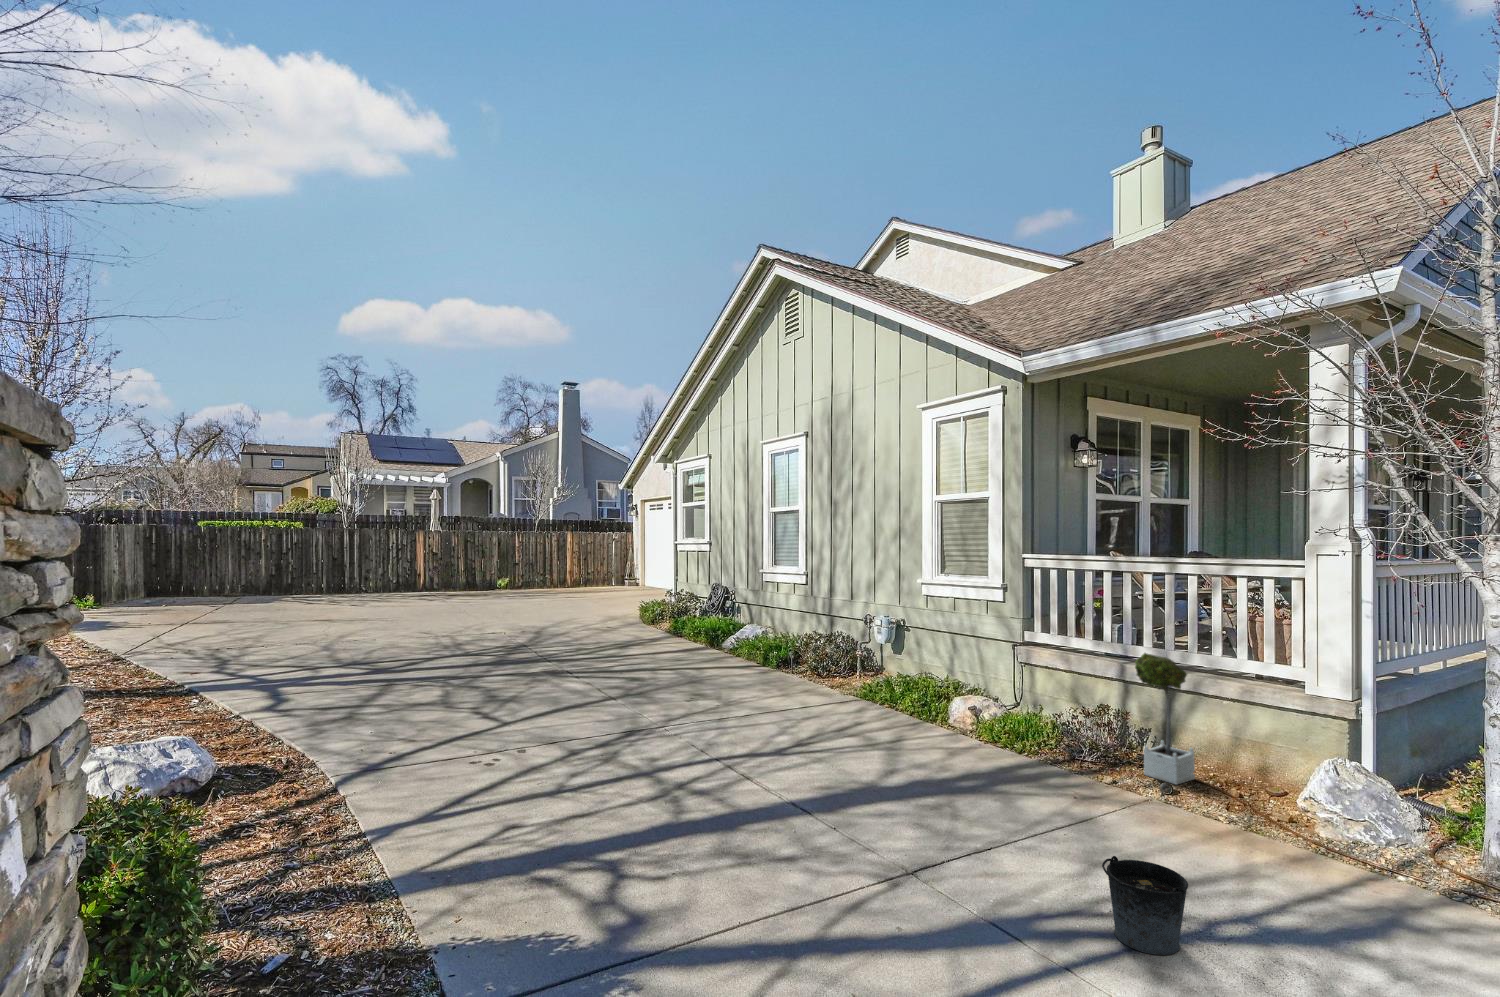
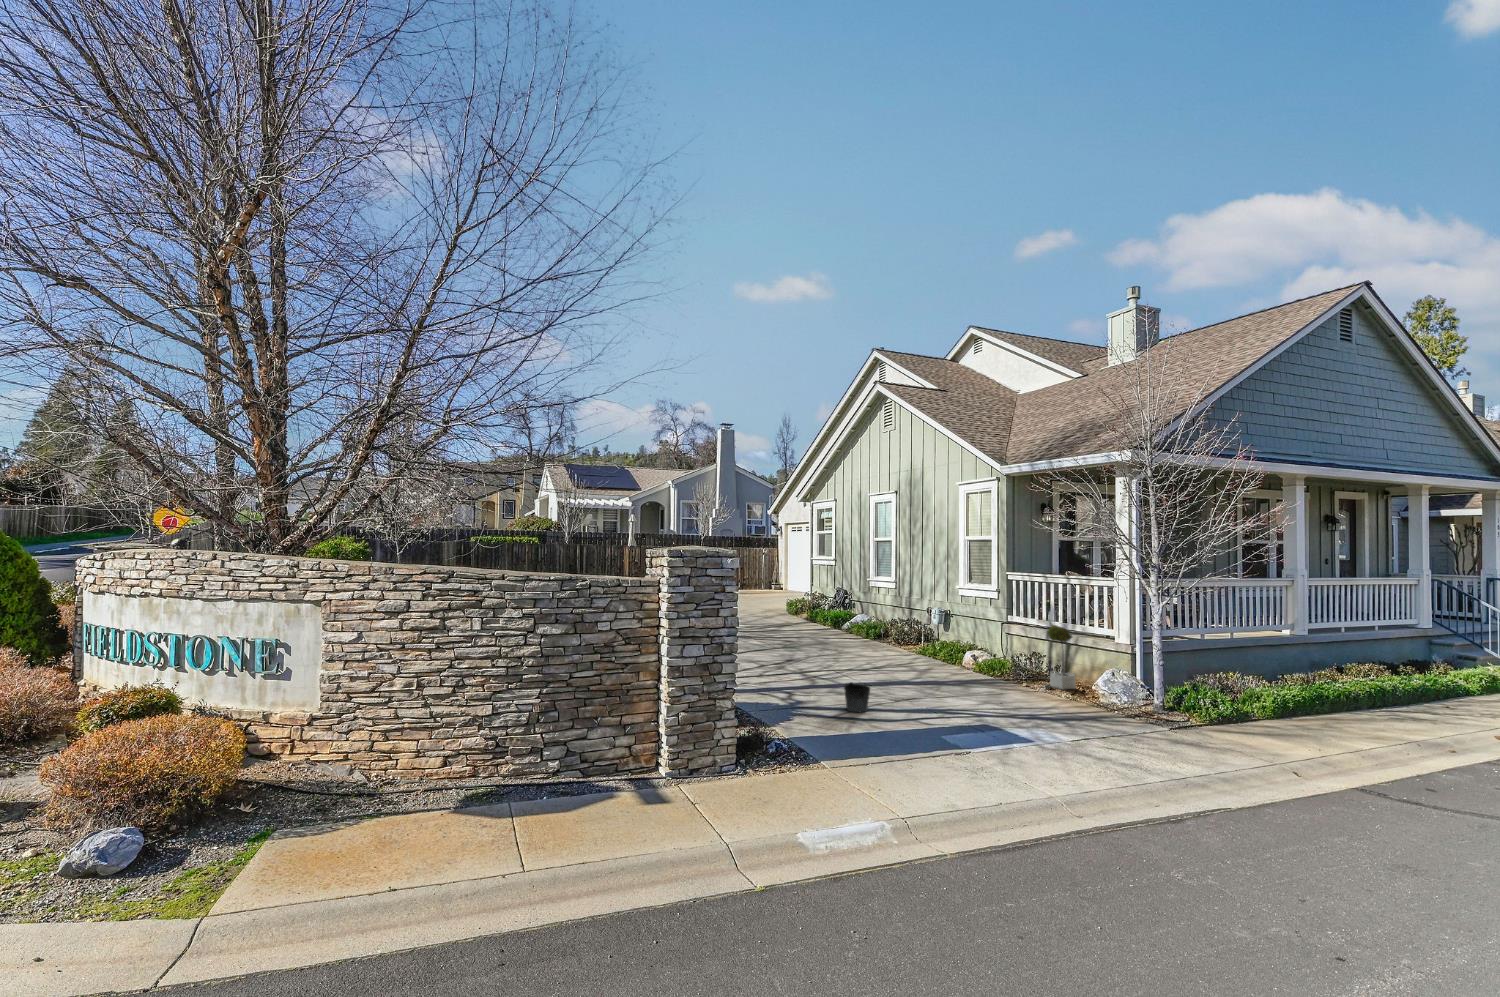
bucket: present [1102,856,1188,955] -> present [844,682,870,712]

